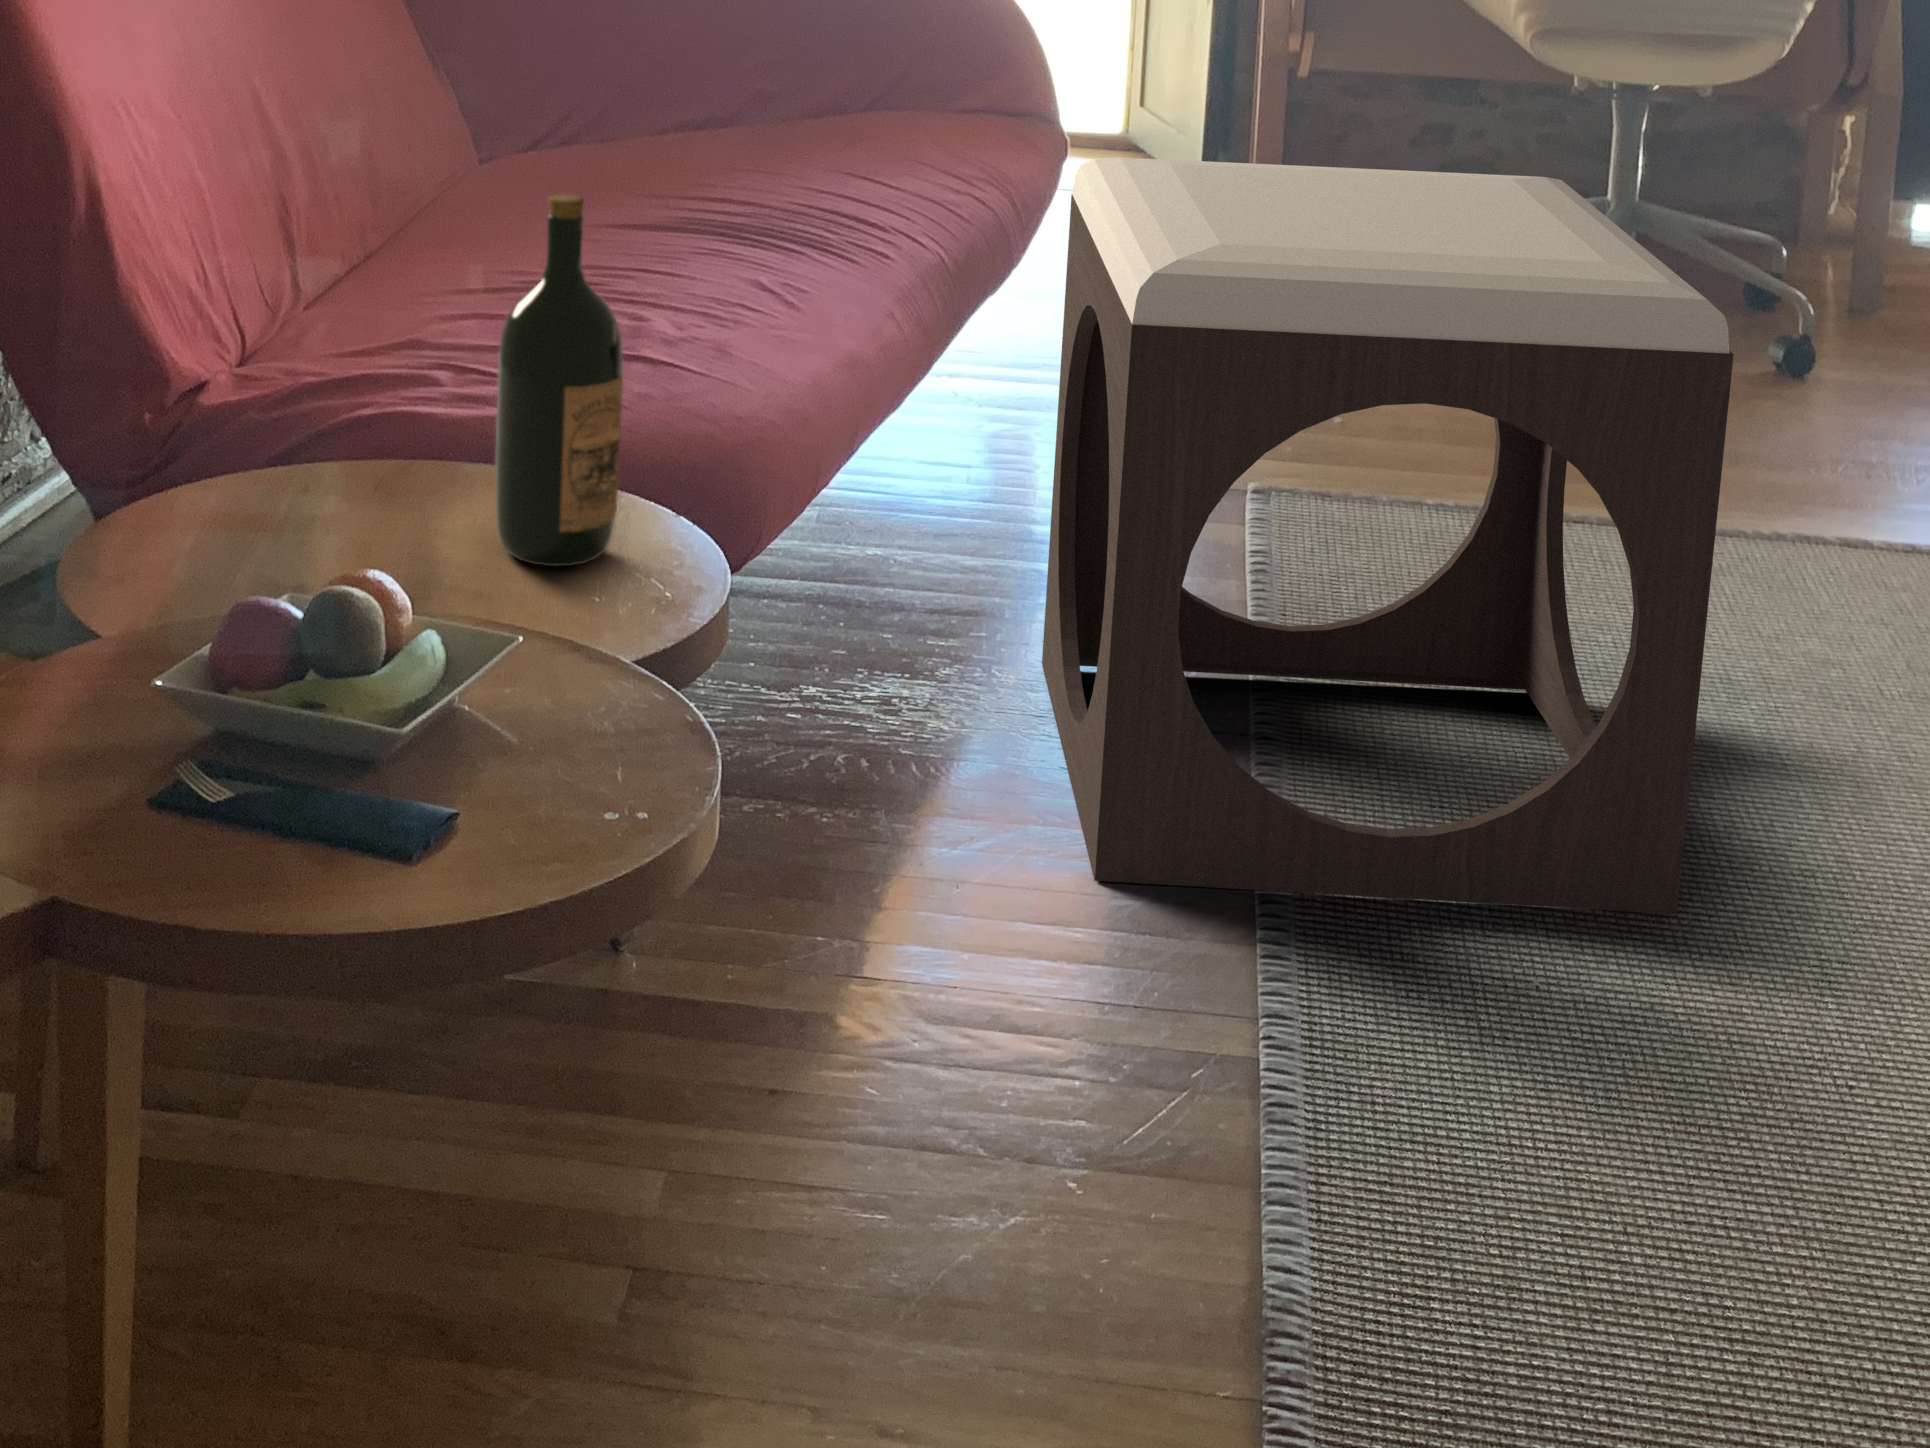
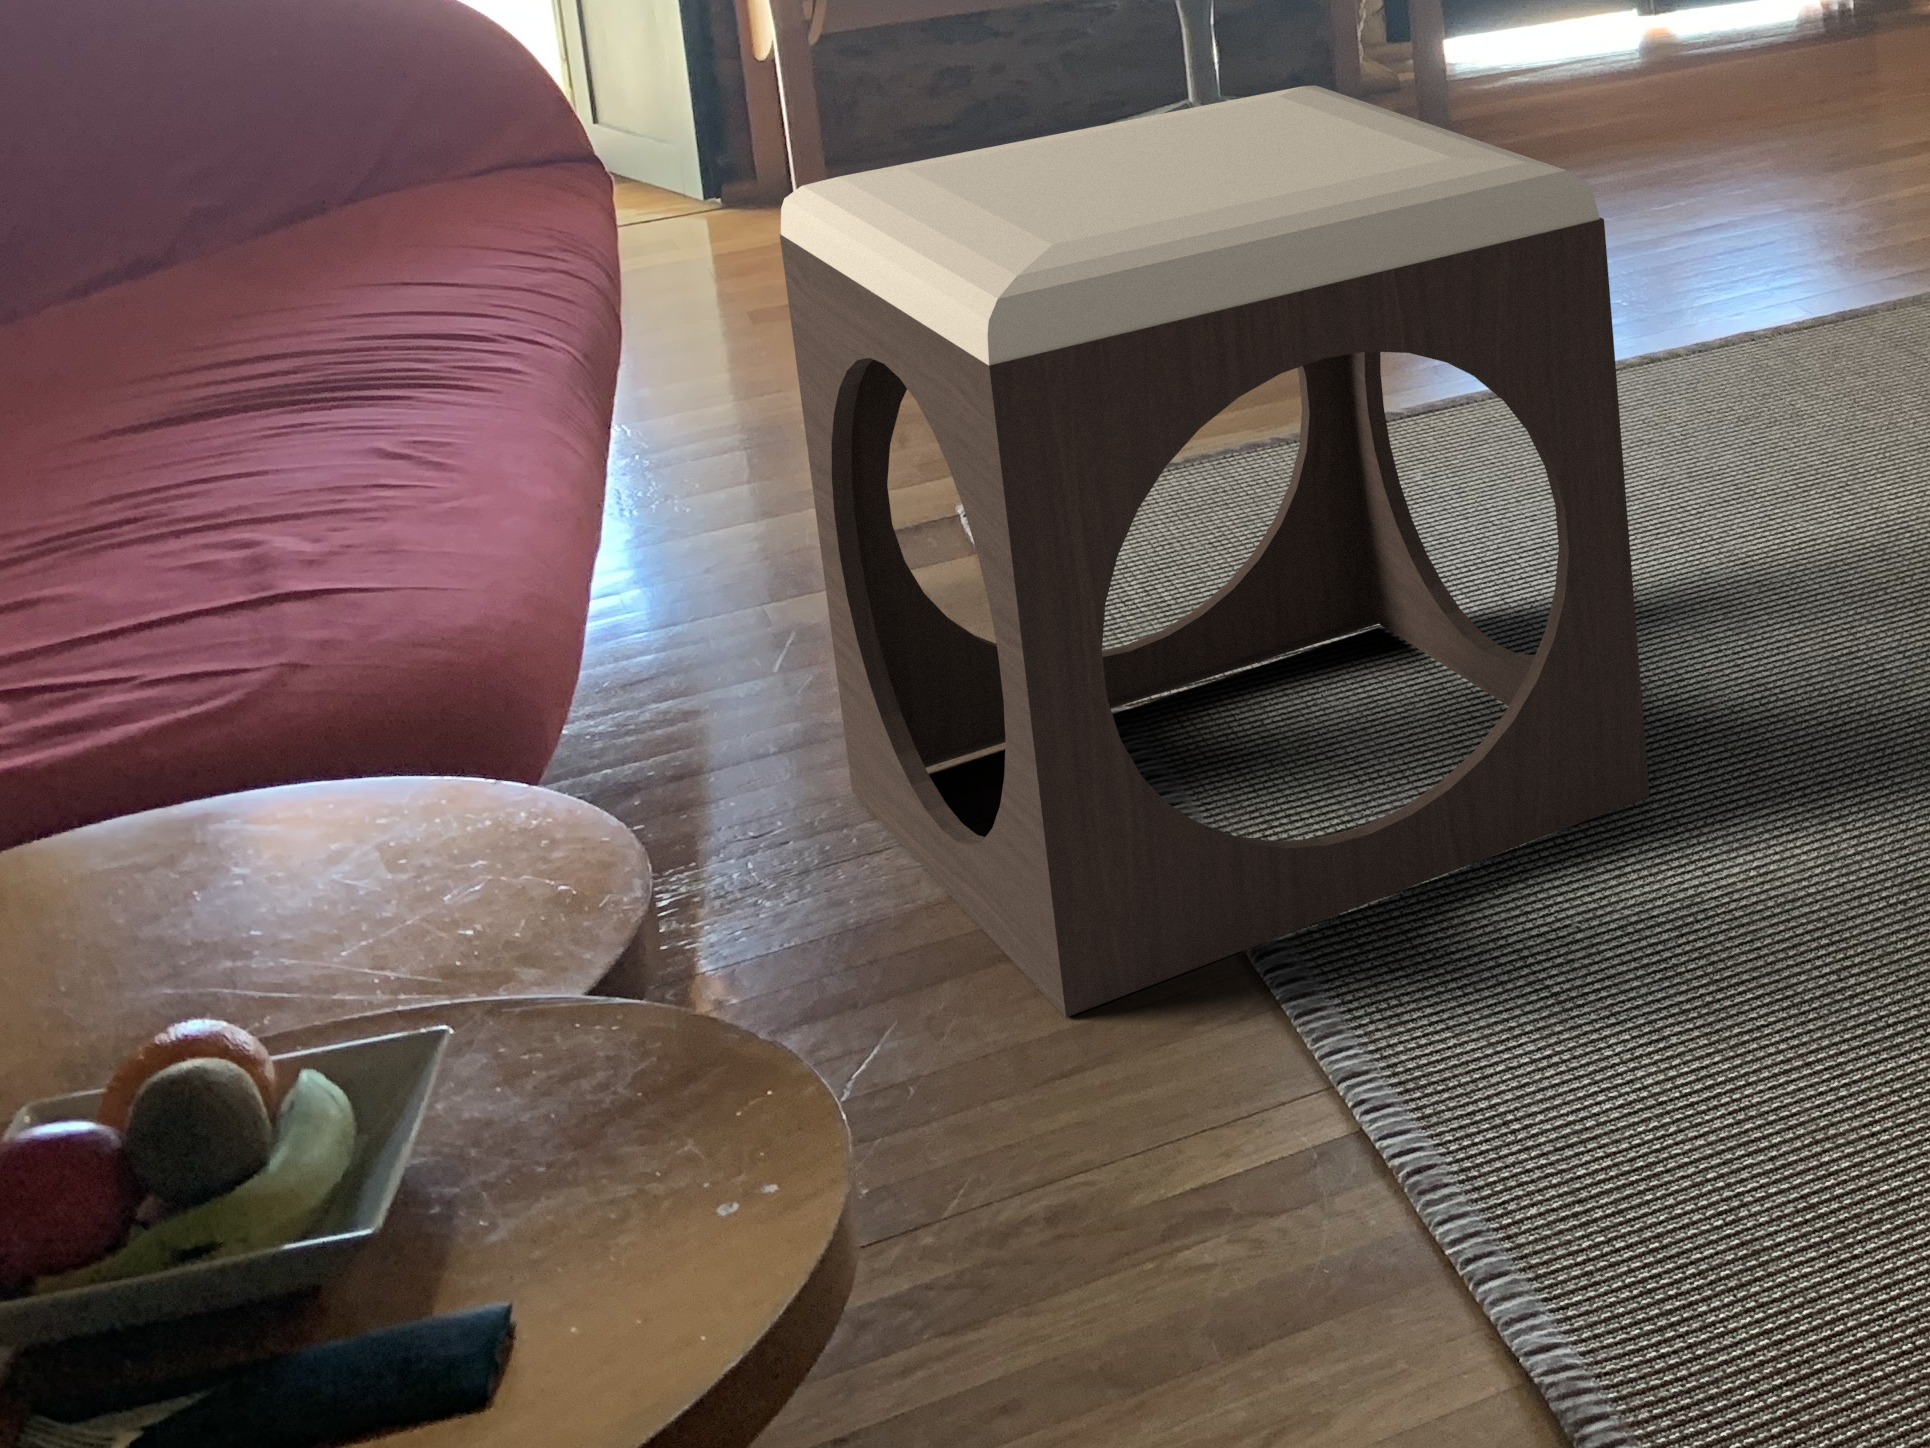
wine bottle: present [495,195,623,567] -> none [207,411,439,936]

